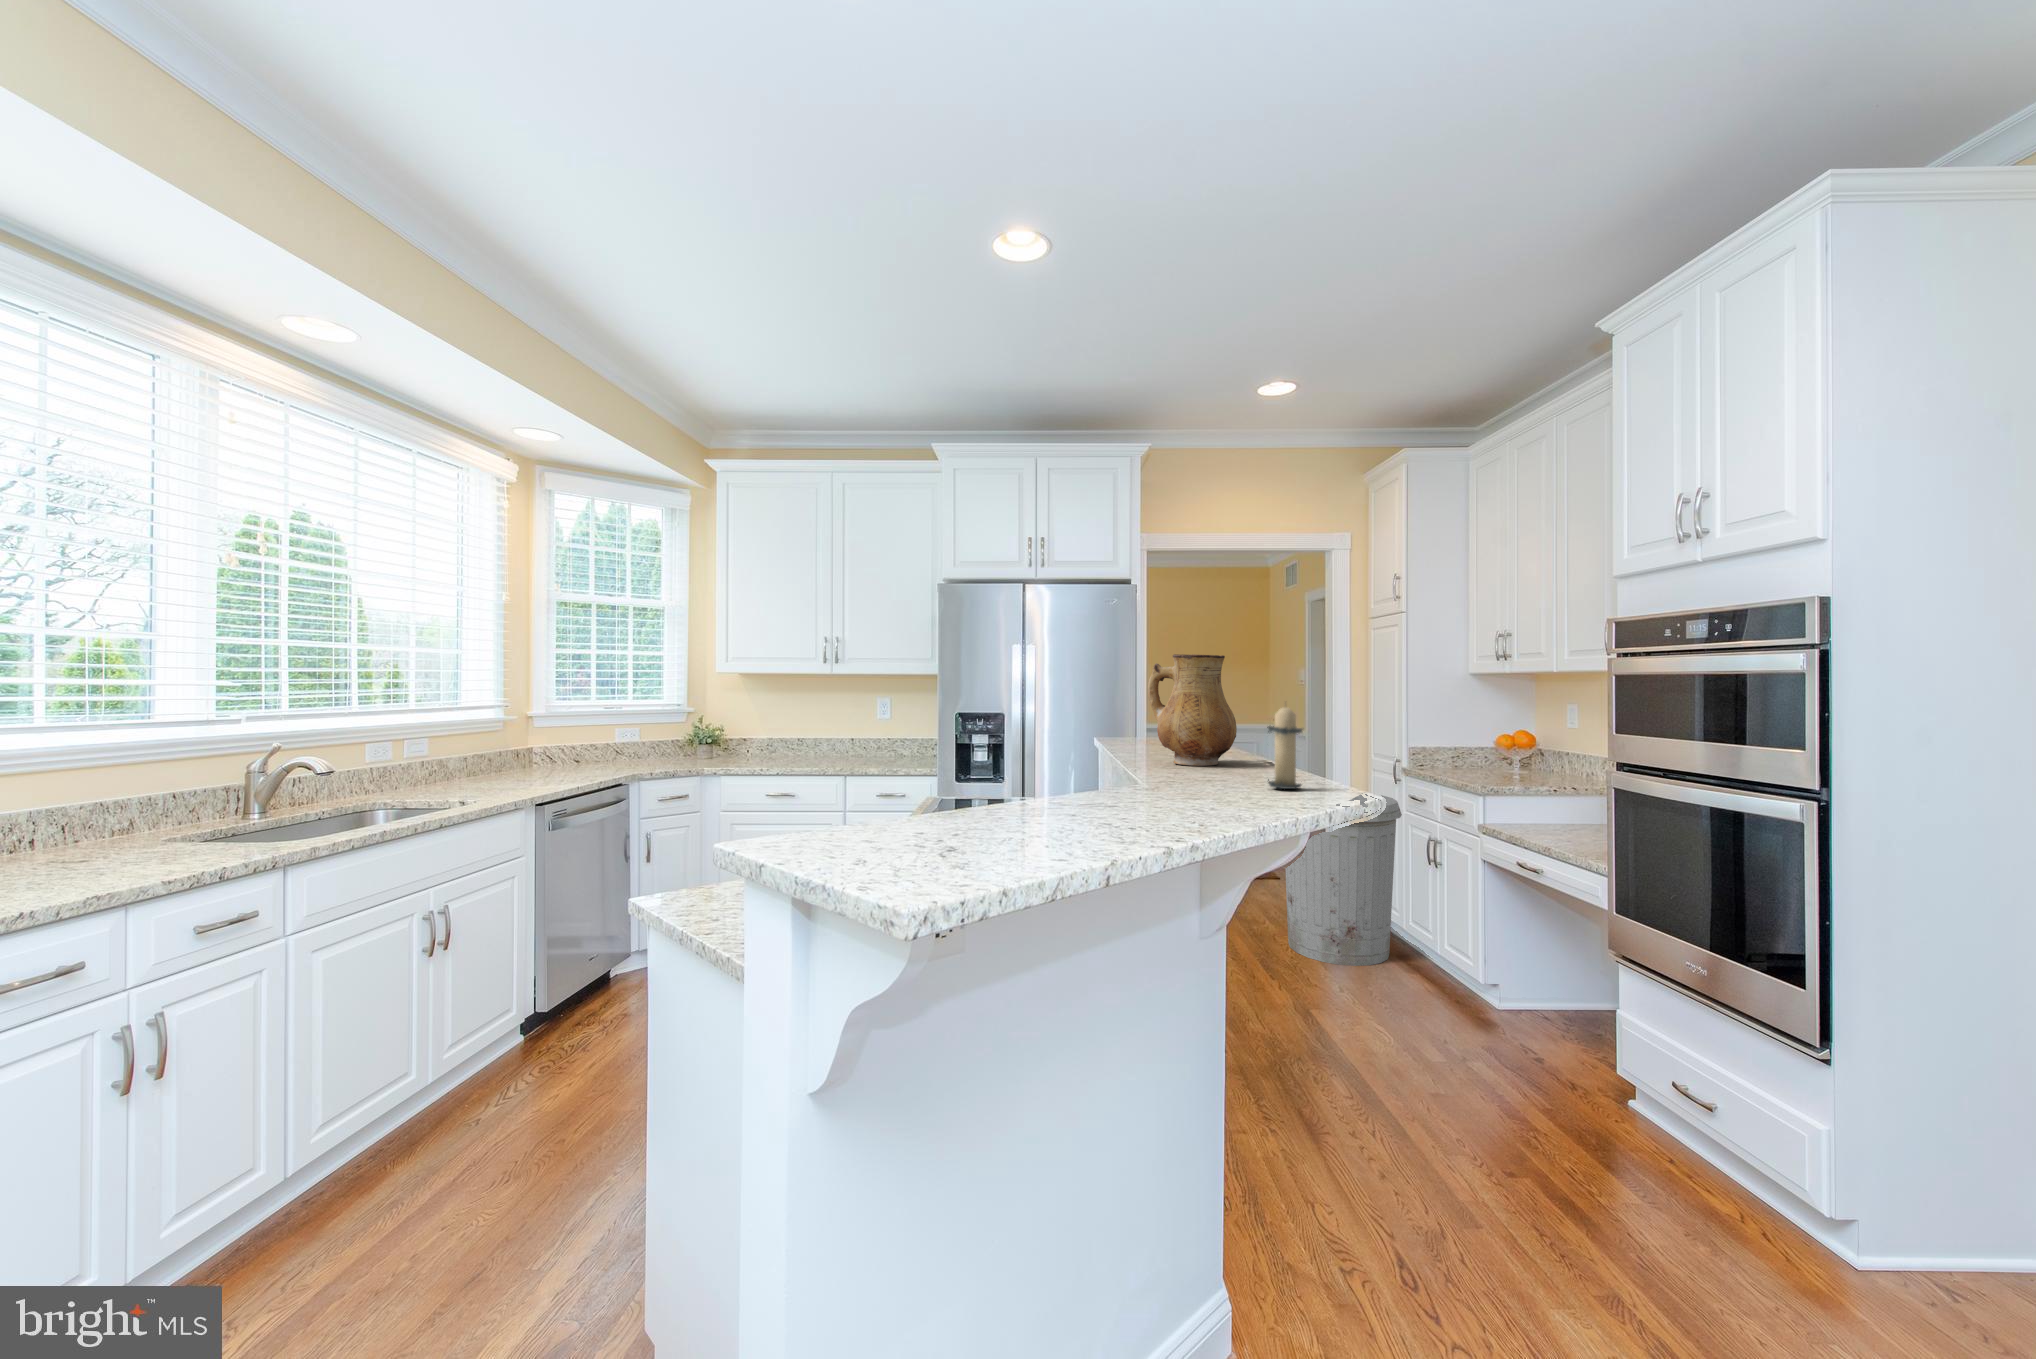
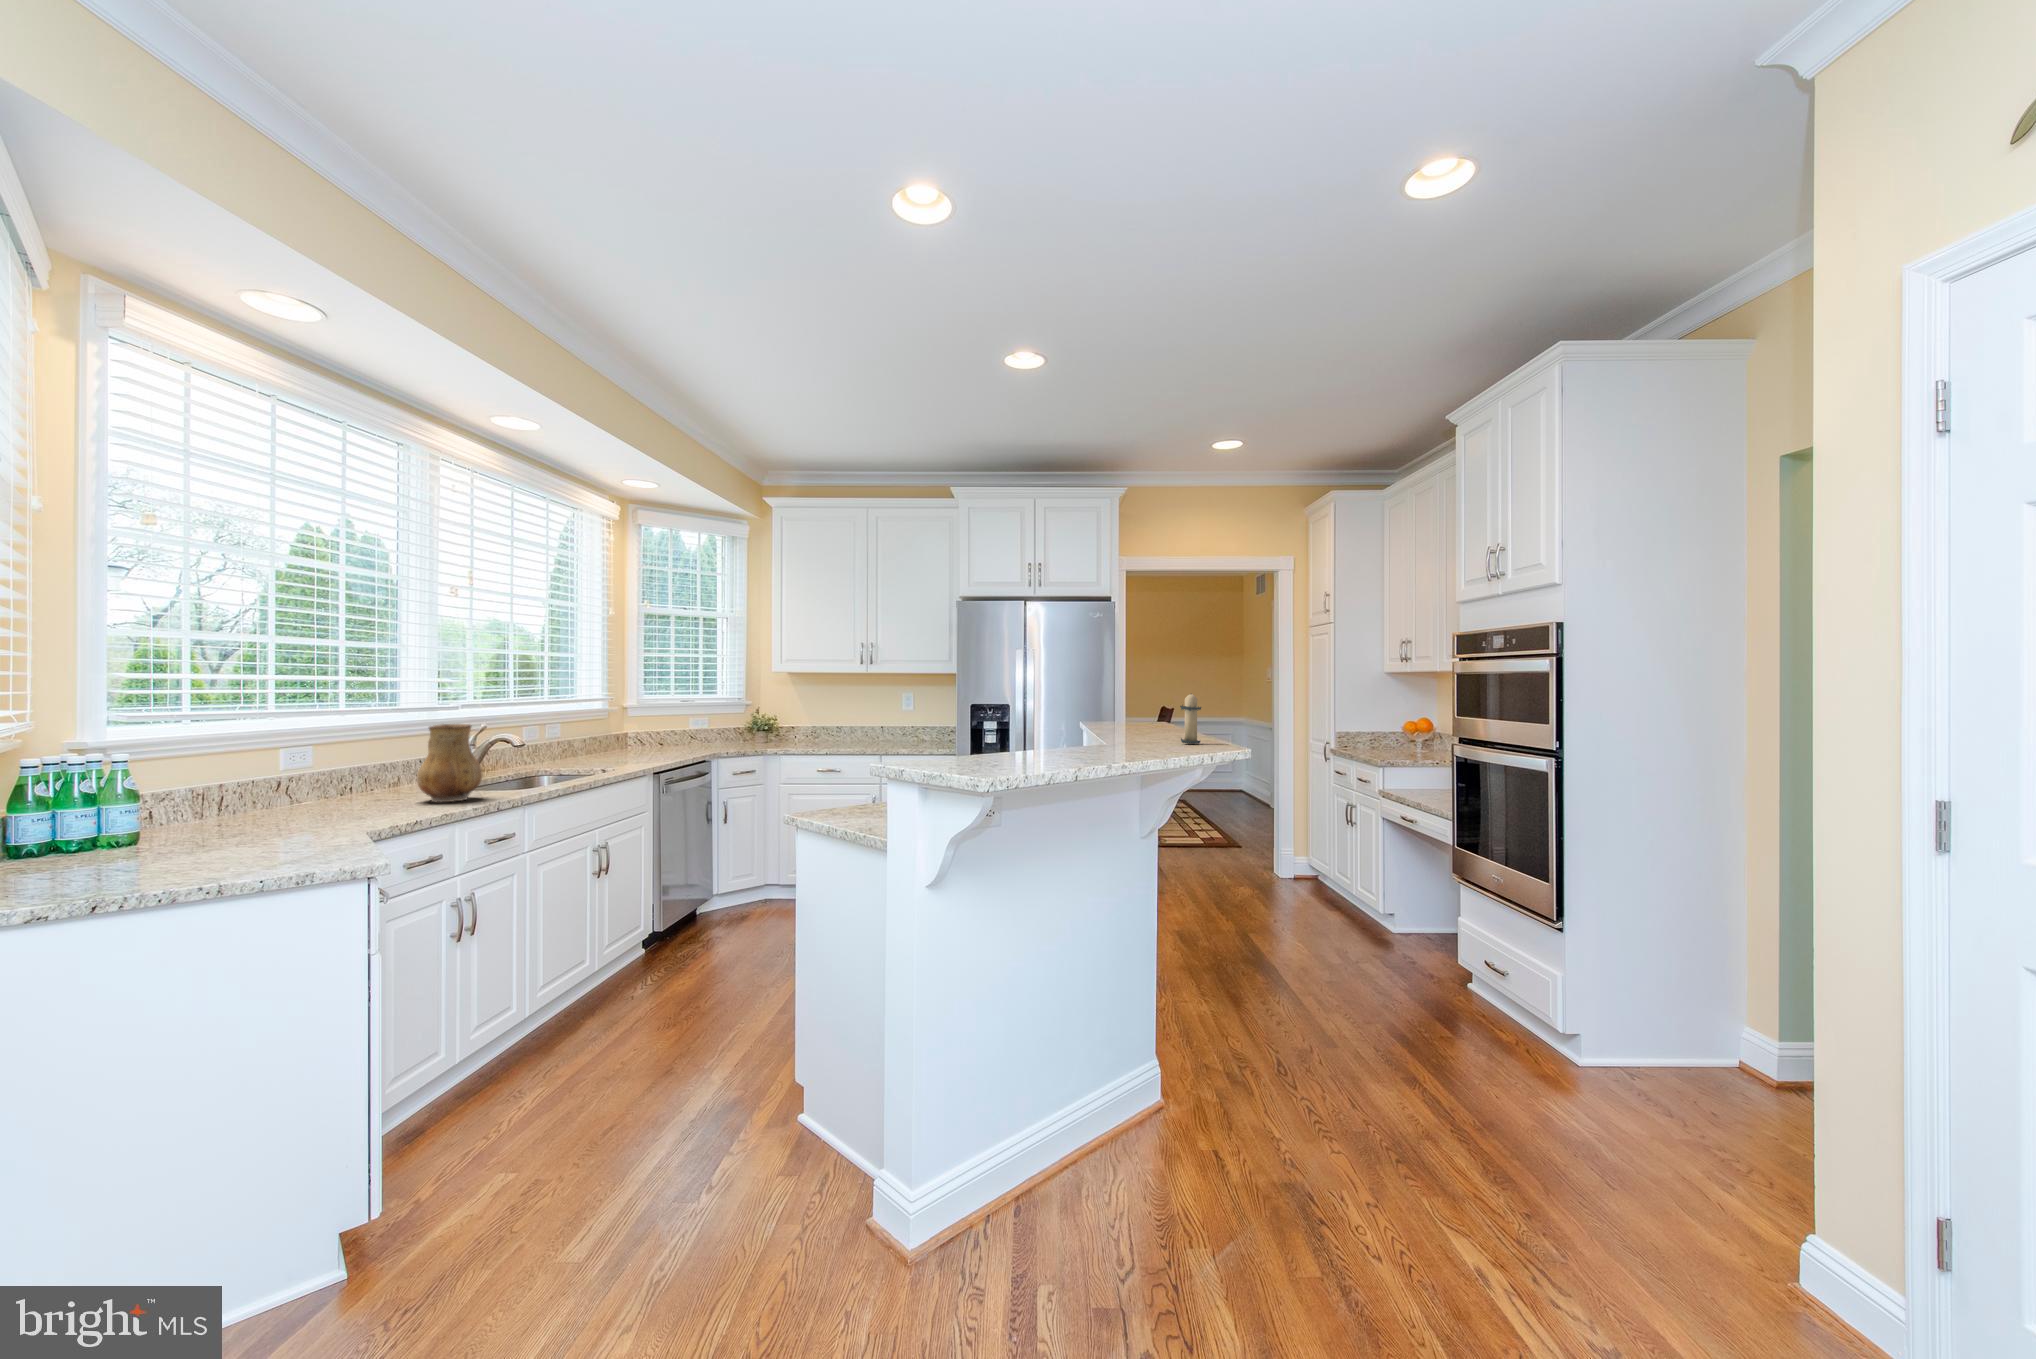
ceramic pitcher: present [1148,654,1237,766] -> present [417,724,482,802]
trash can: present [1285,793,1402,966] -> none [1231,767,1328,905]

